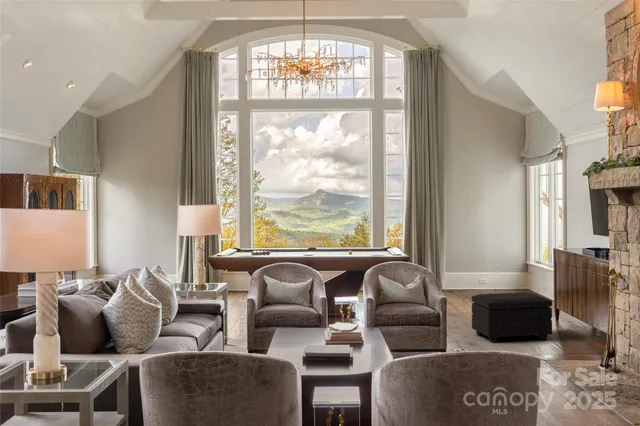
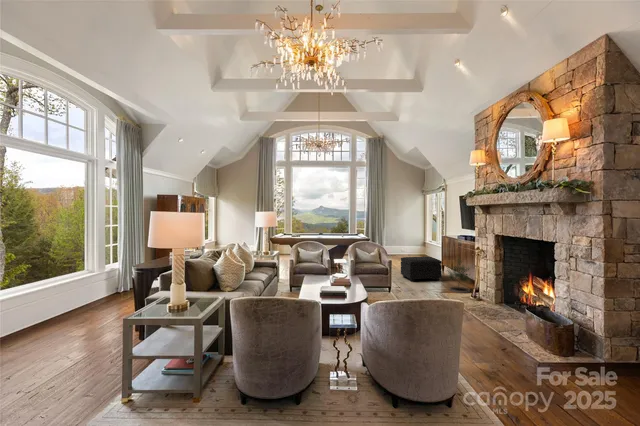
potted tree: none [555,286,605,361] -> present [447,259,469,293]

